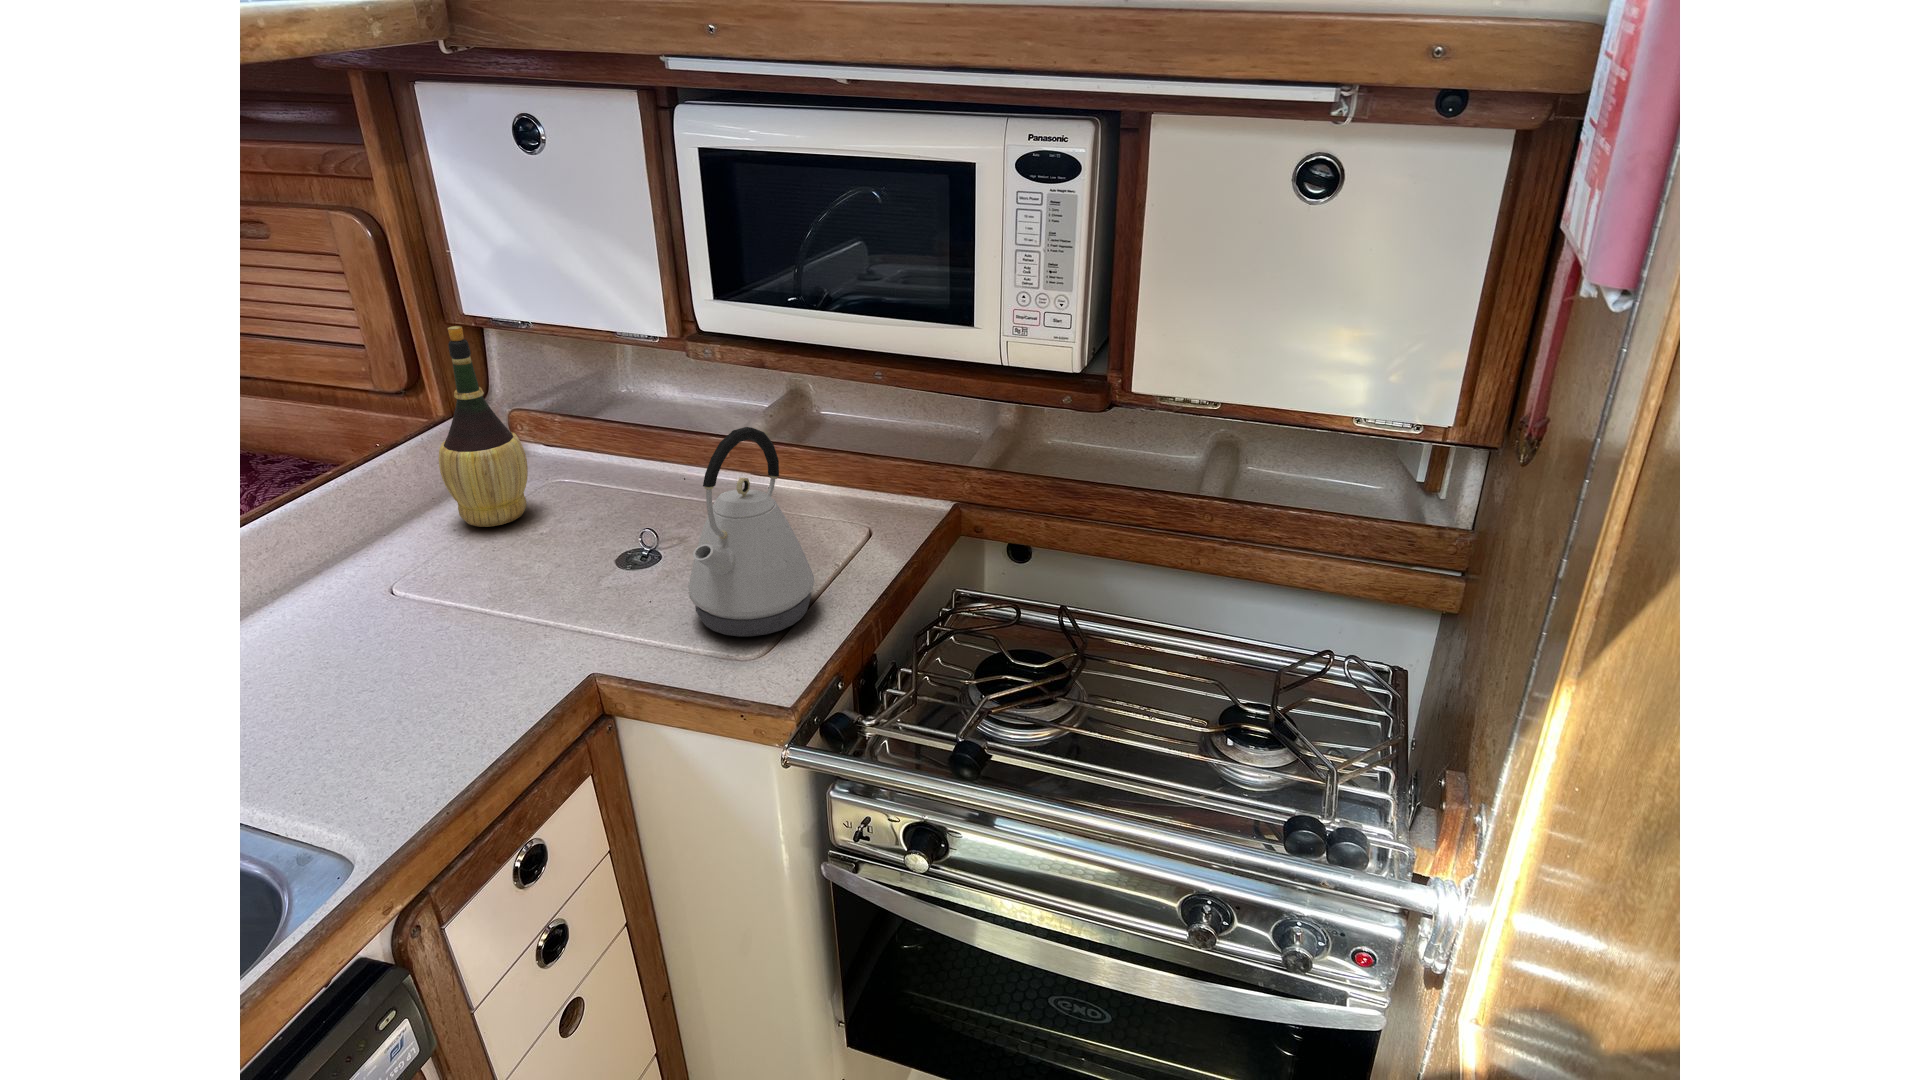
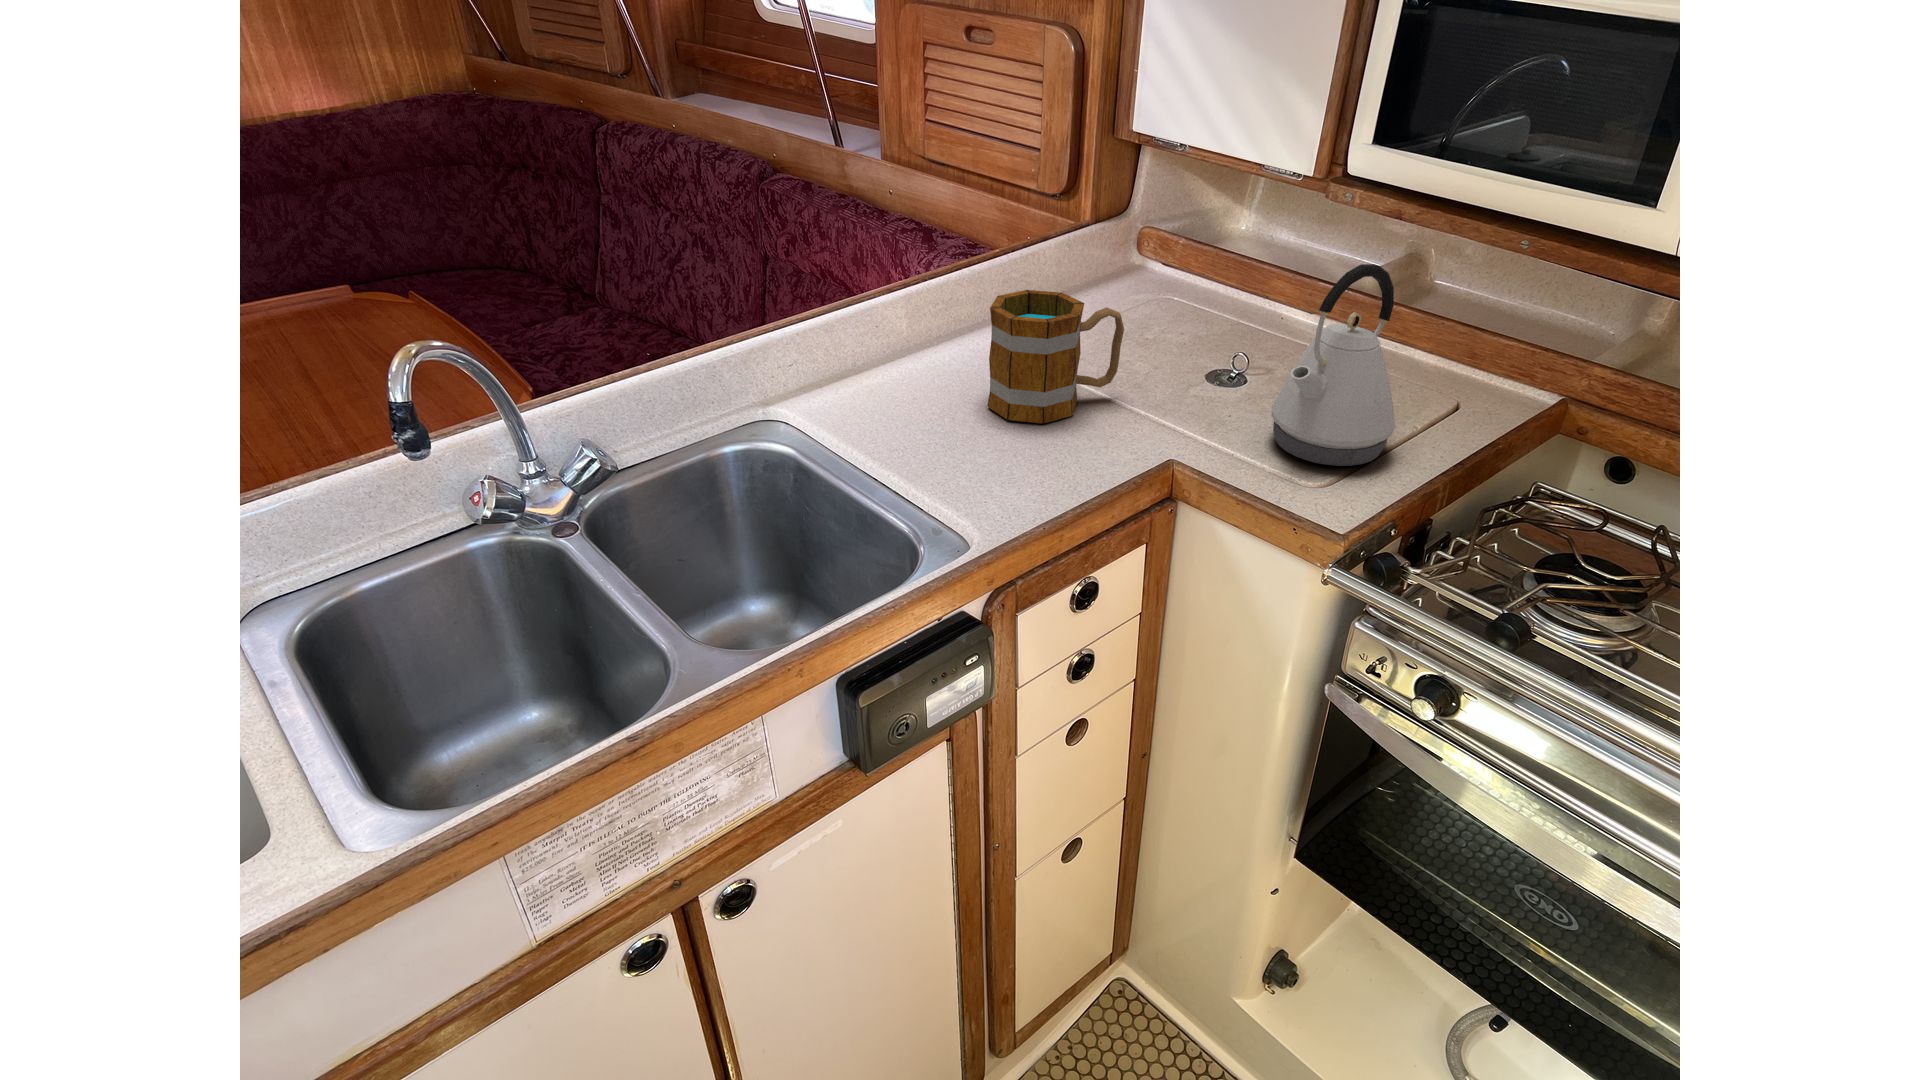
wine bottle: present [439,326,528,527] -> none [1079,138,1151,324]
mug: none [320,516,508,680] -> present [988,290,1124,424]

